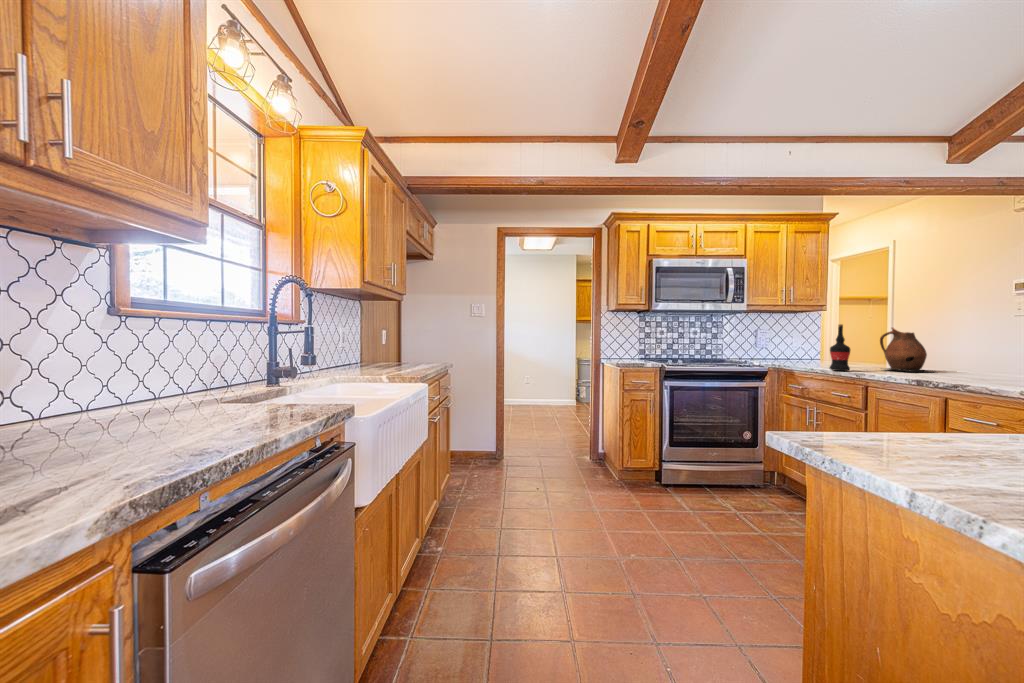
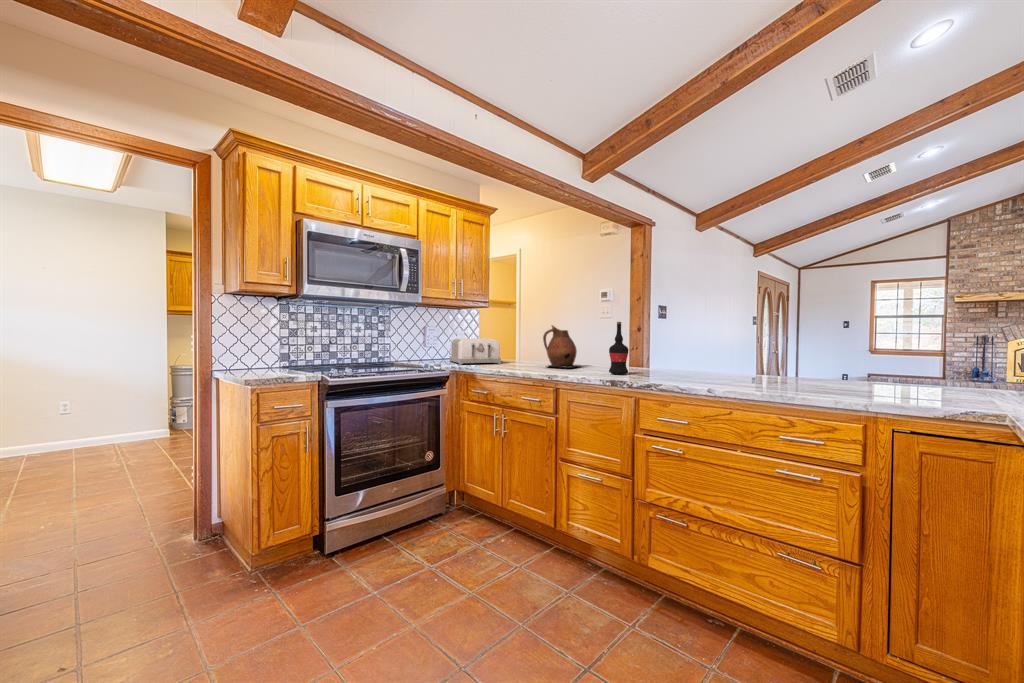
wine bottle: present [830,324,850,371] -> present [609,322,628,374]
toaster: none [779,340,833,365] -> present [450,338,501,365]

